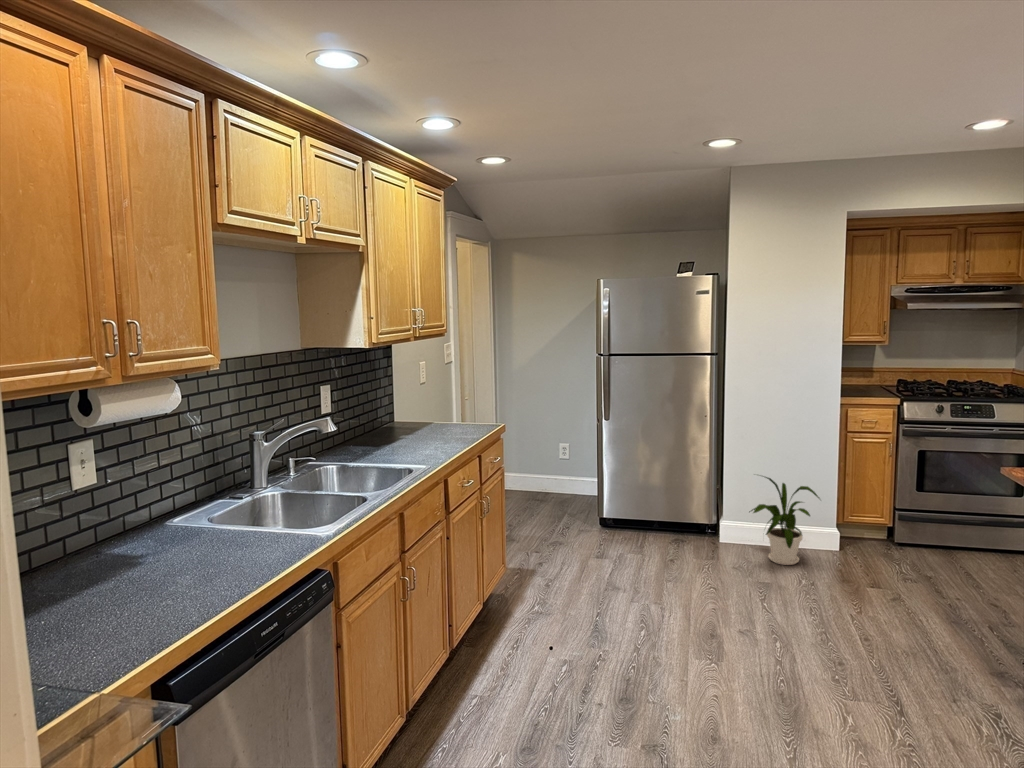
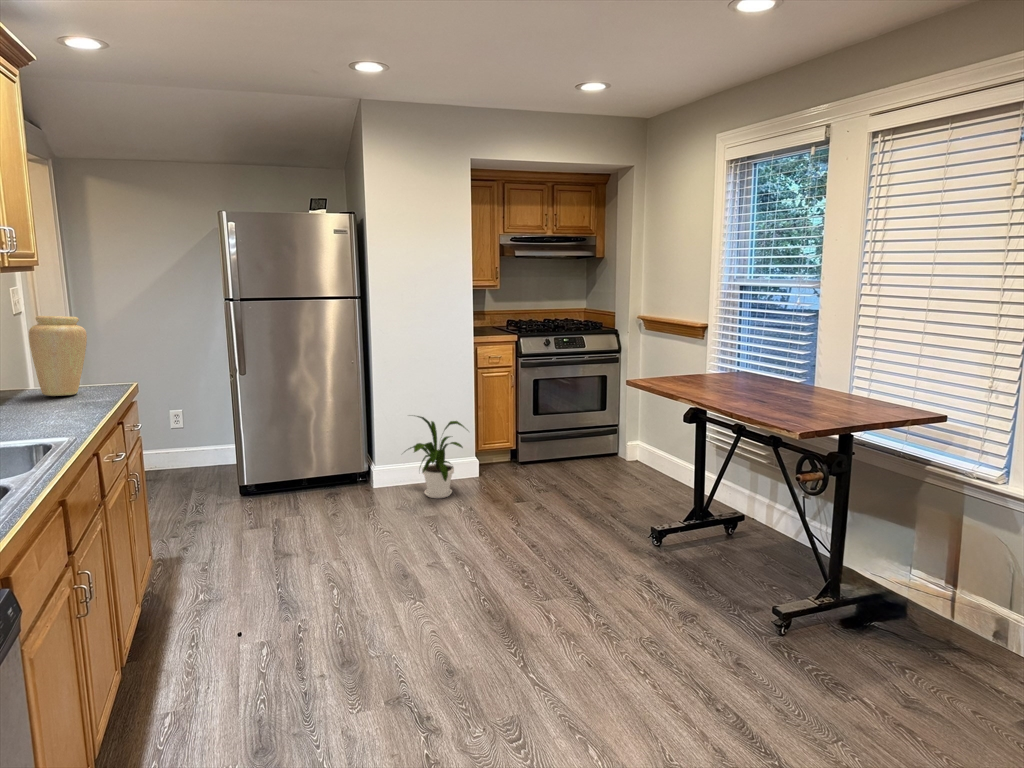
vase: none [432,372,468,431] -> present [29,316,87,396]

